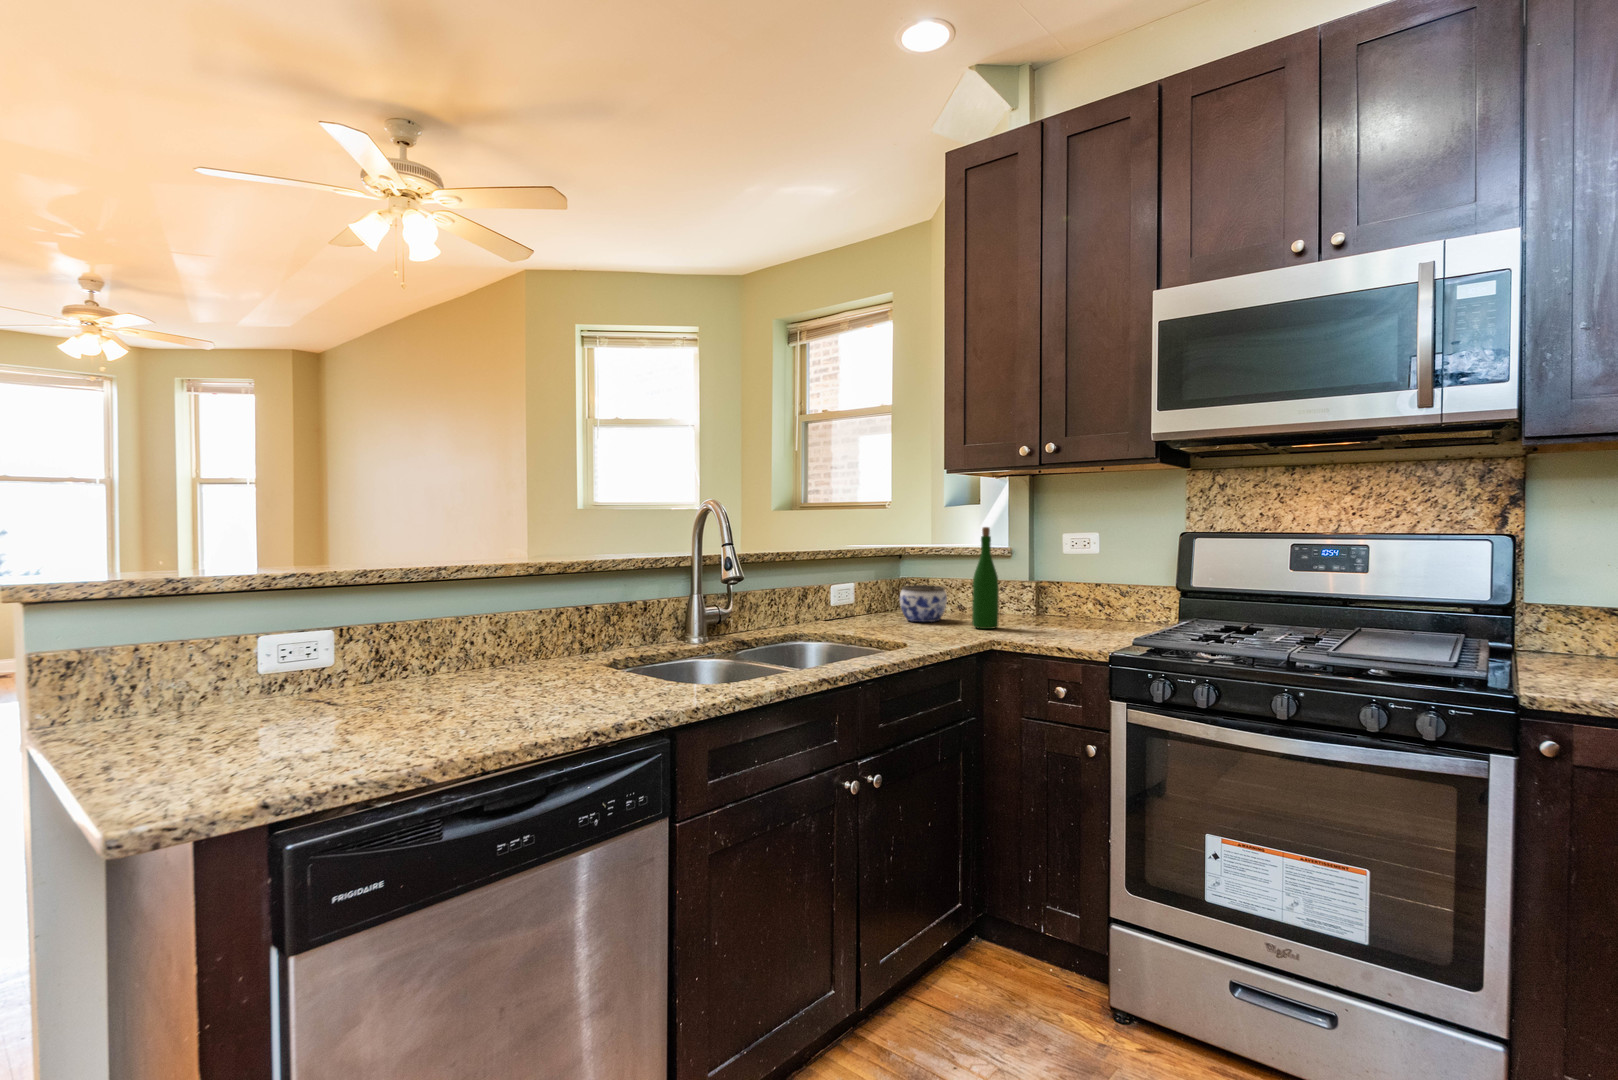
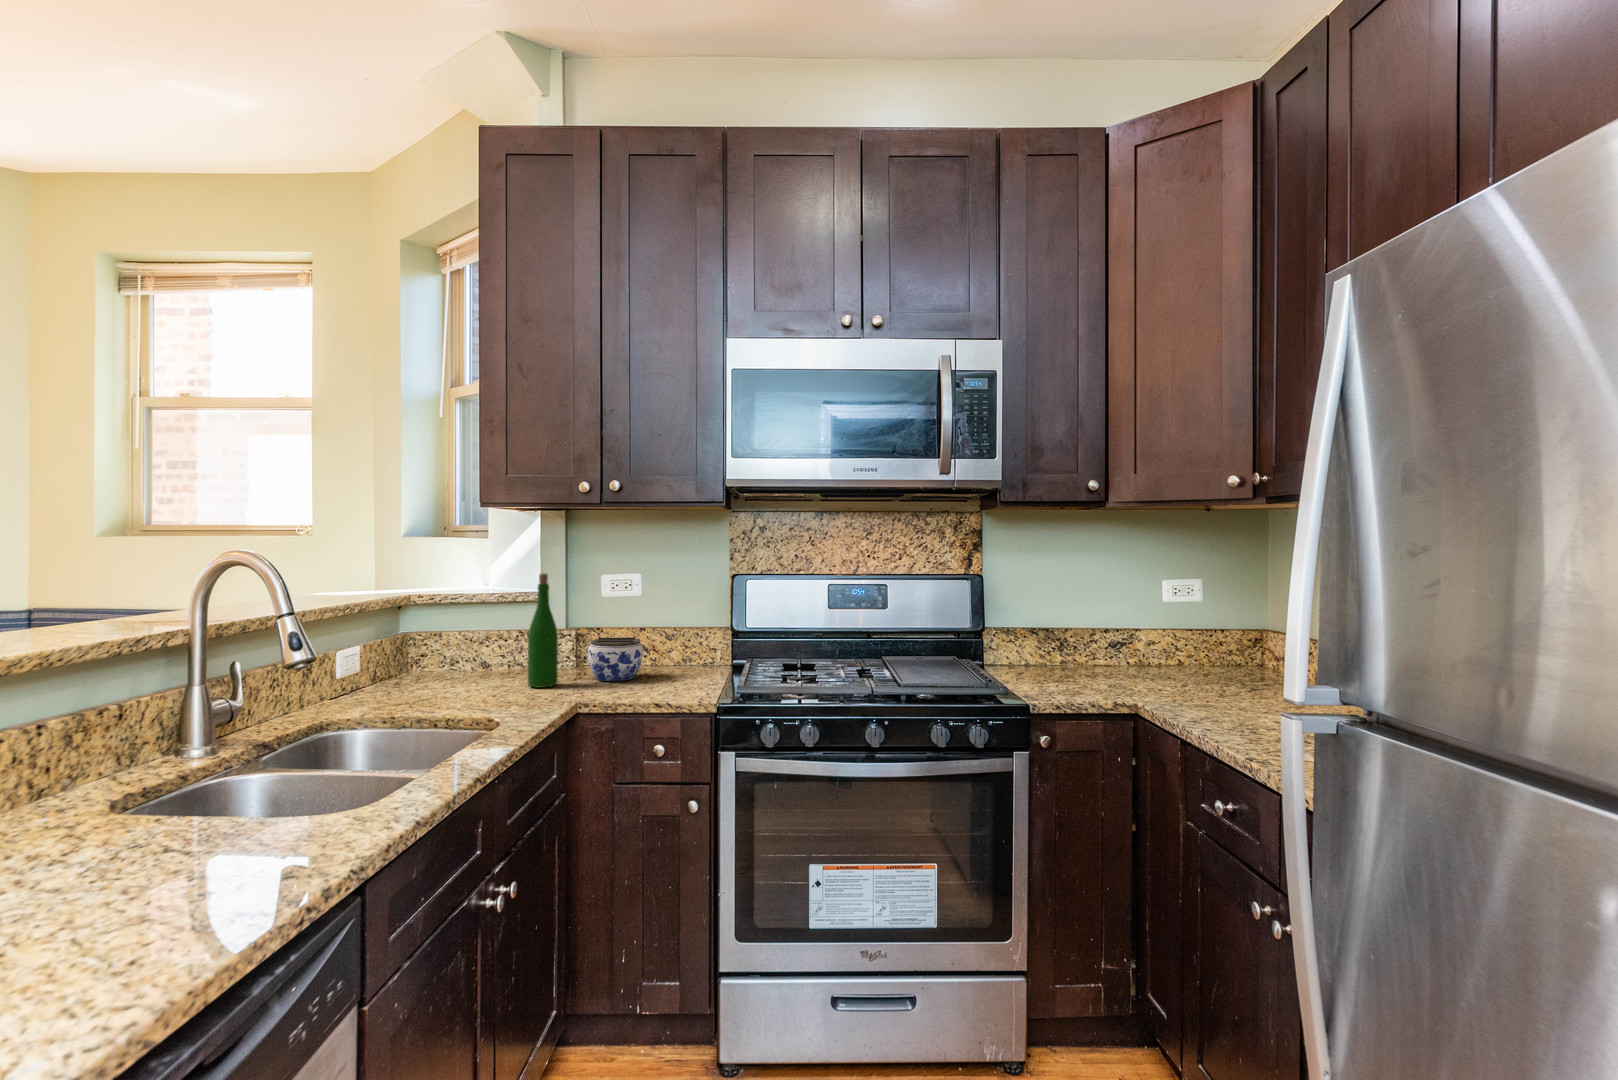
jar: present [900,584,947,622] -> present [588,637,643,681]

